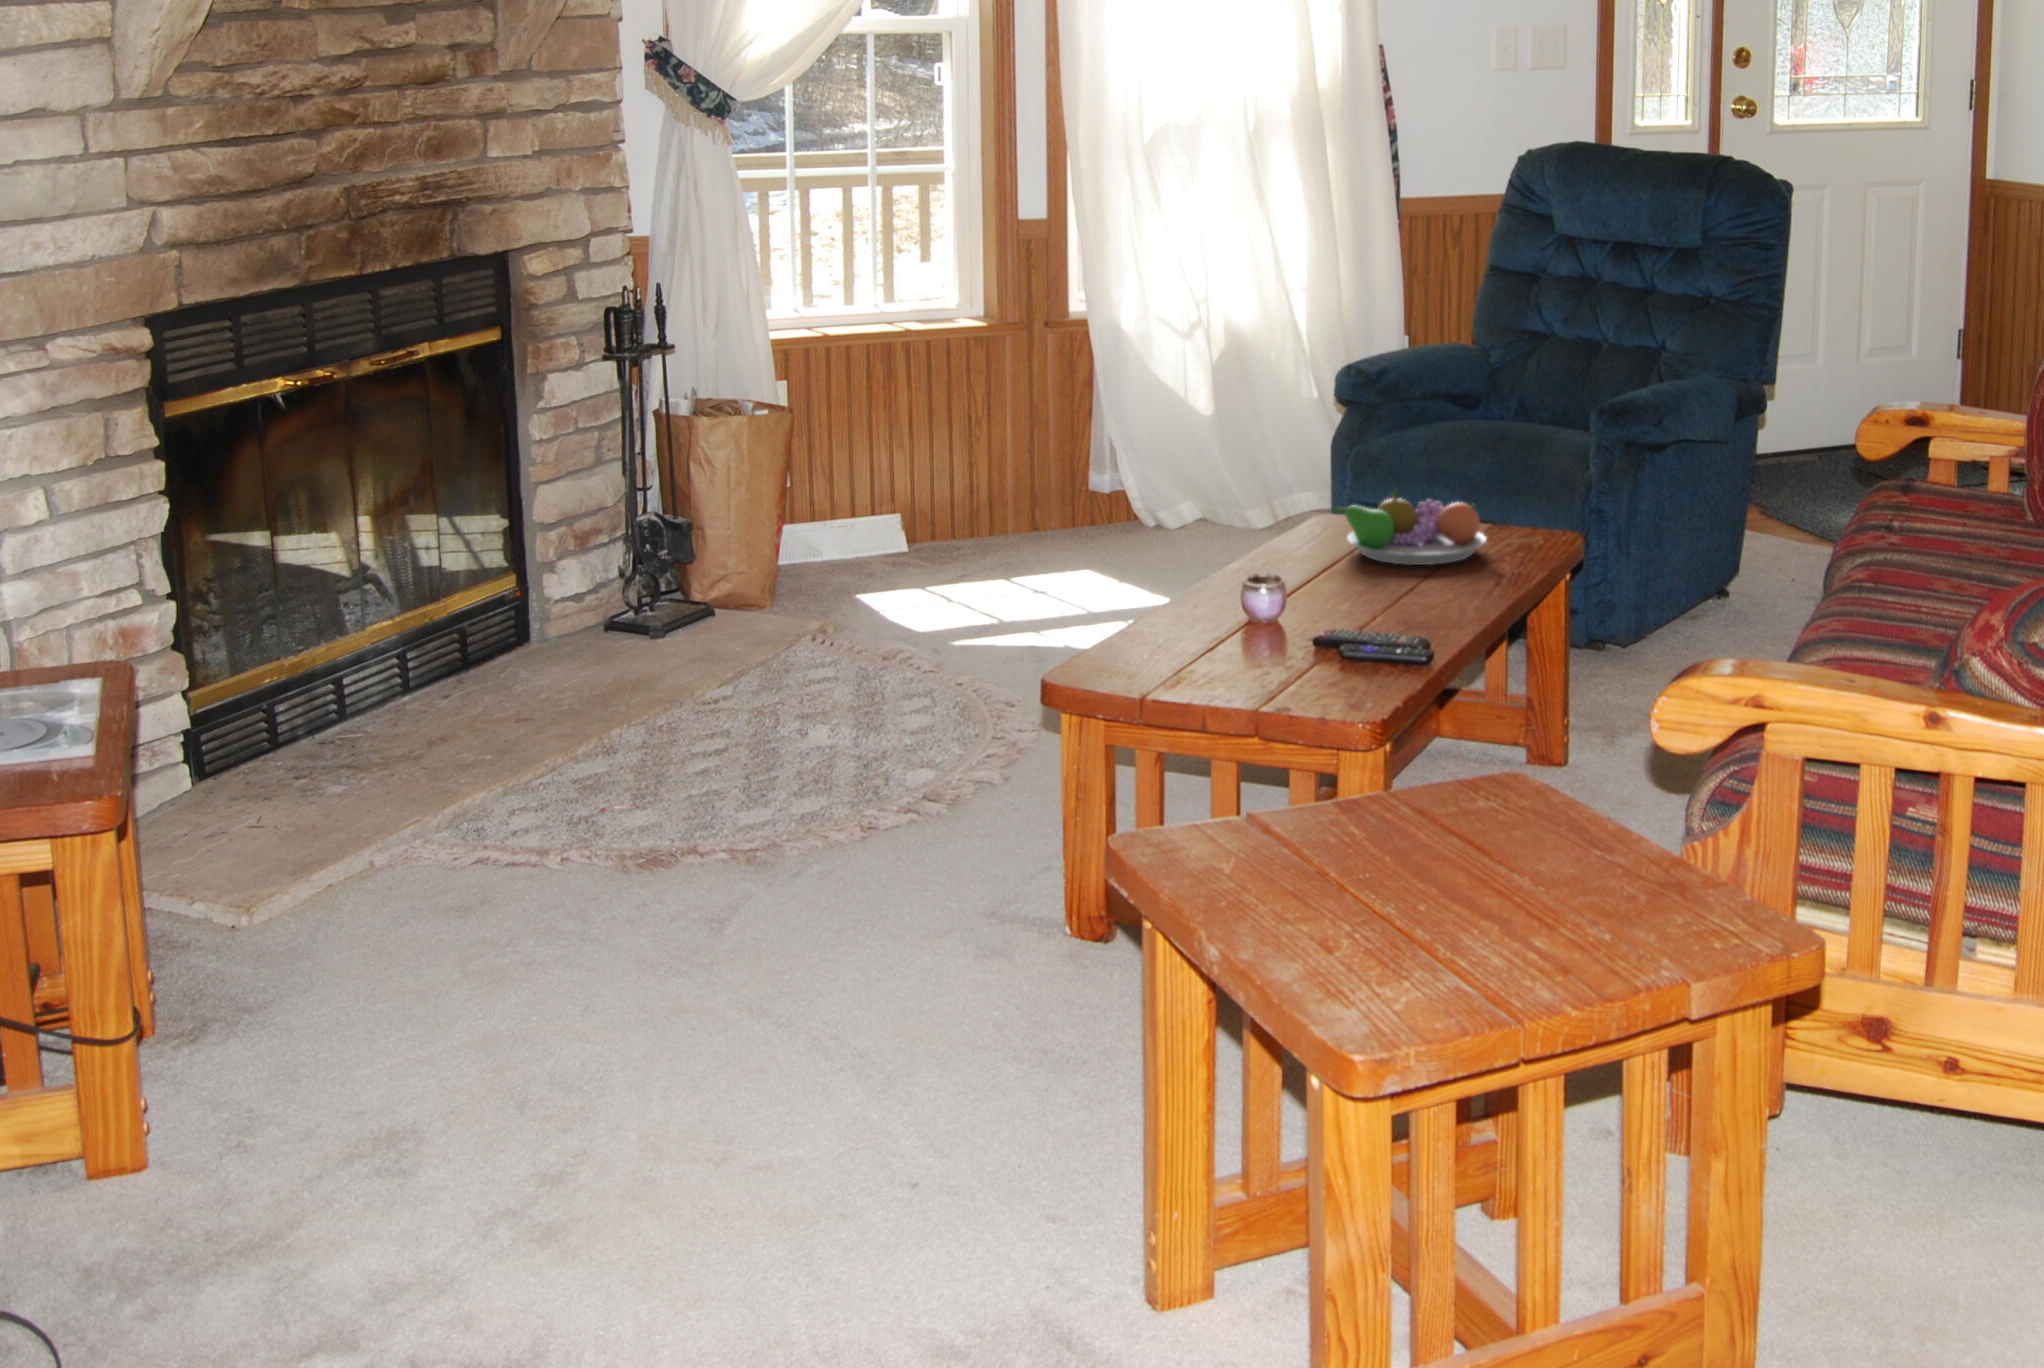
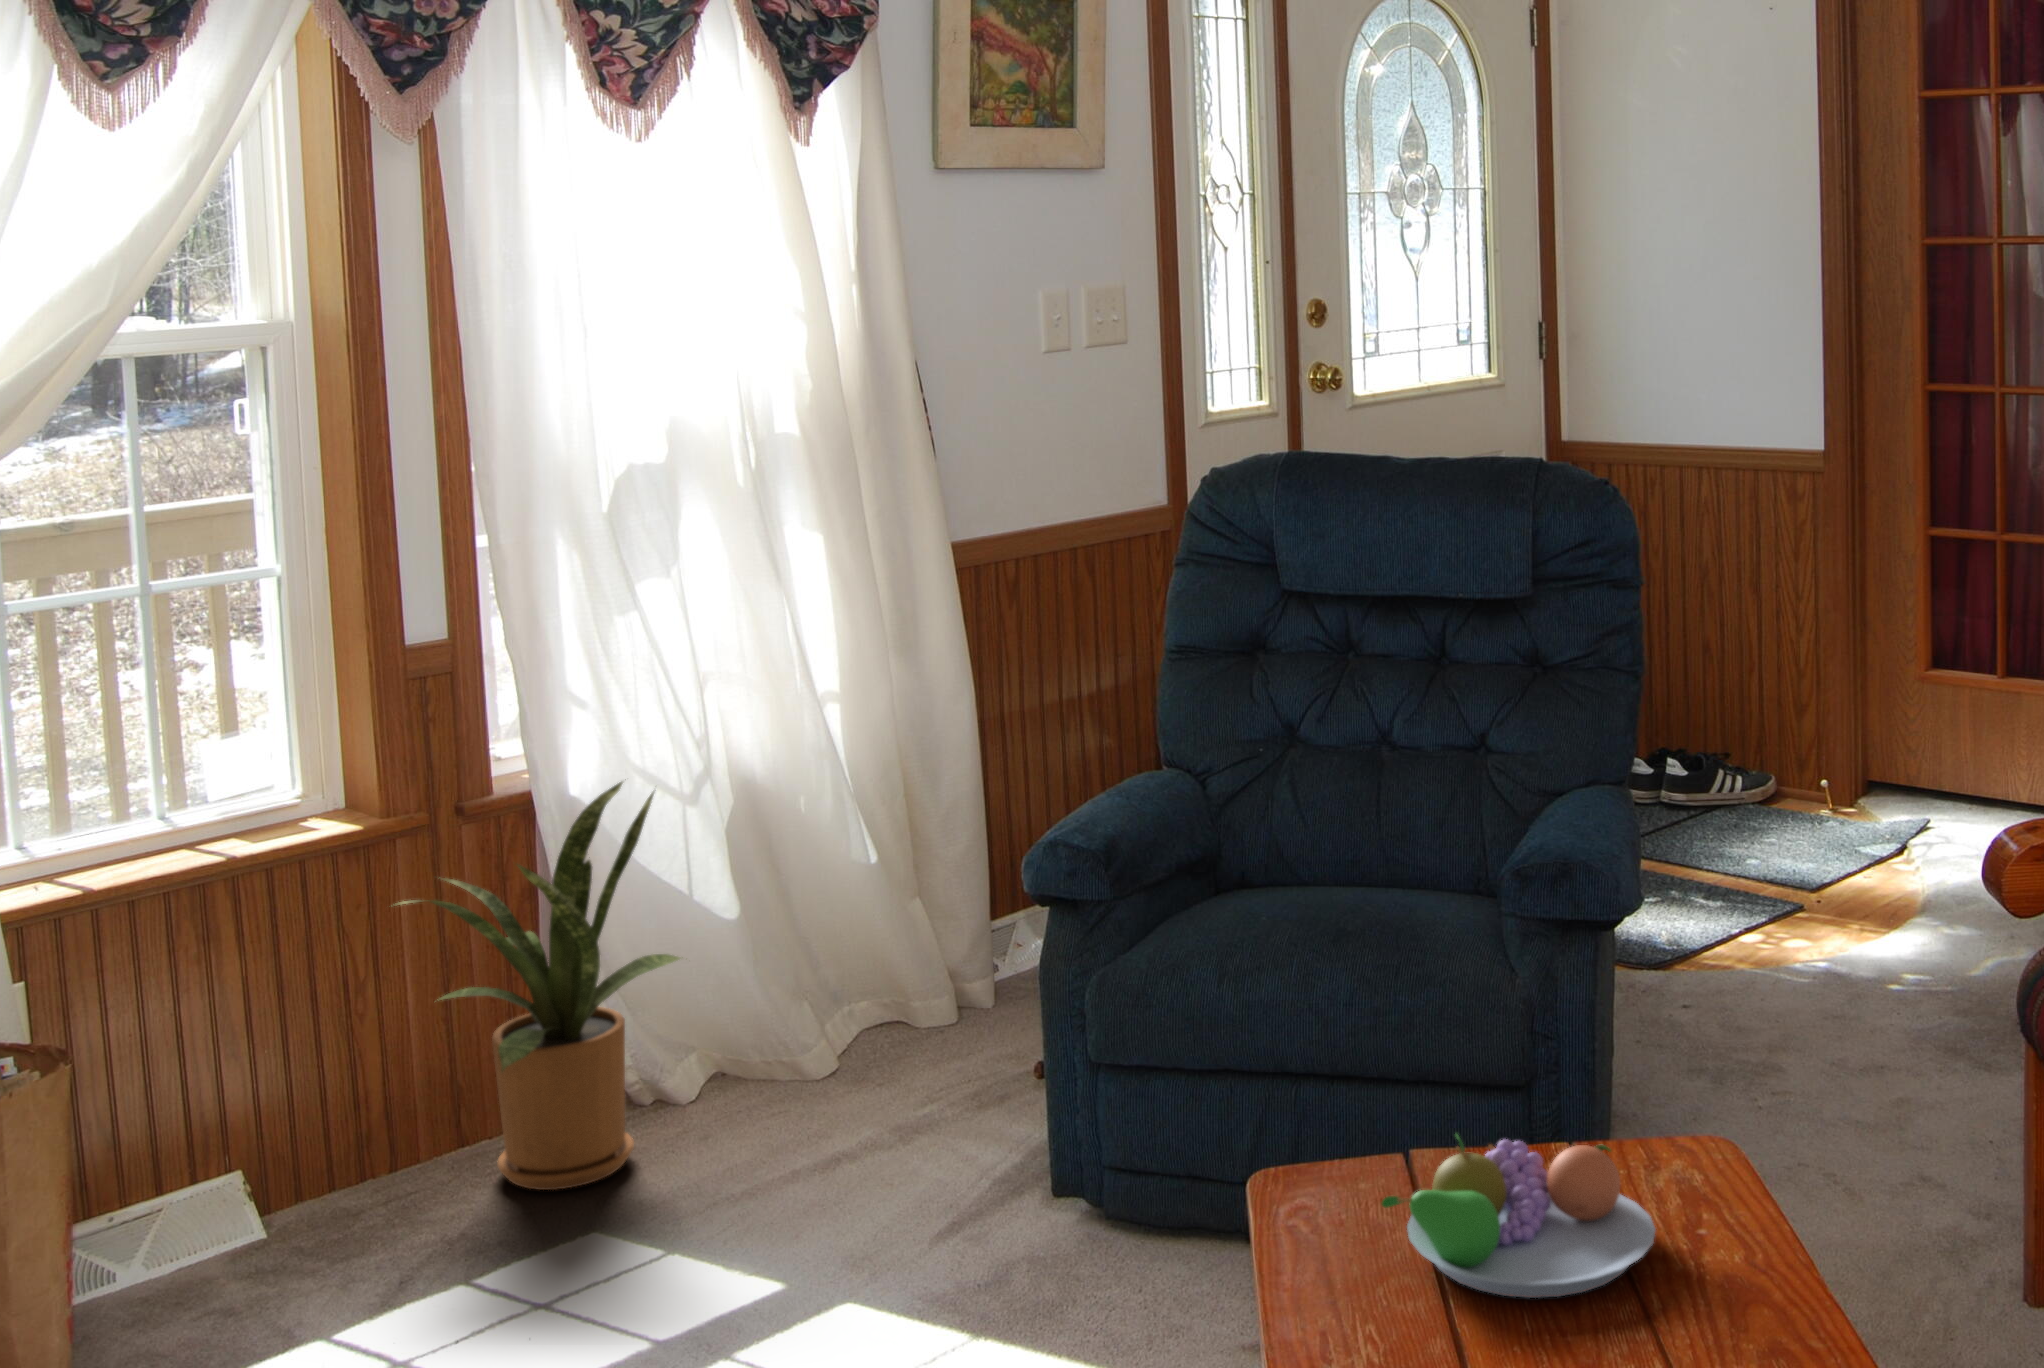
house plant: none [979,318,1176,552] -> present [396,782,680,1190]

